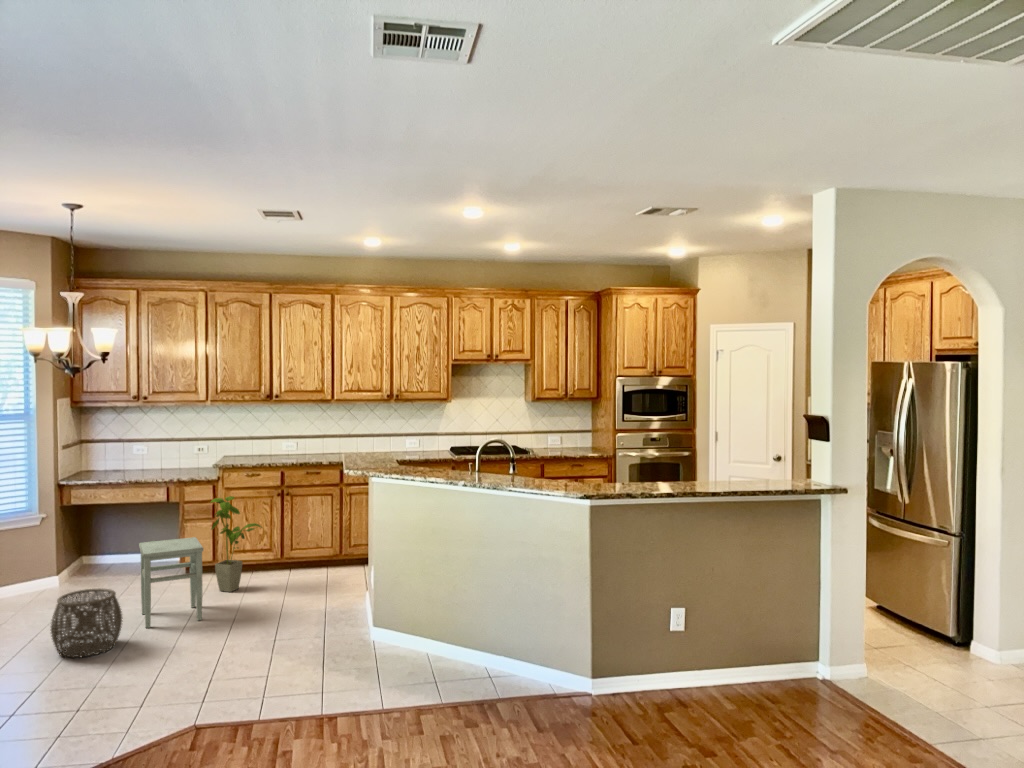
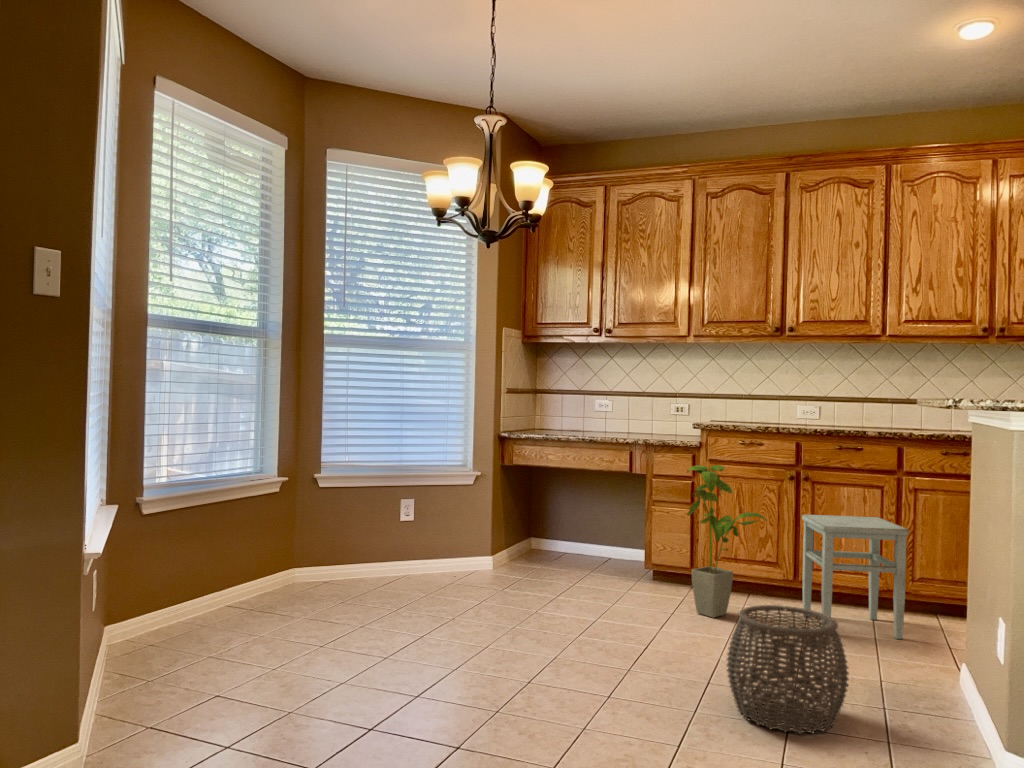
stool: present [139,537,204,628] -> present [802,514,909,639]
woven basket: present [51,589,123,658] -> present [726,605,849,734]

